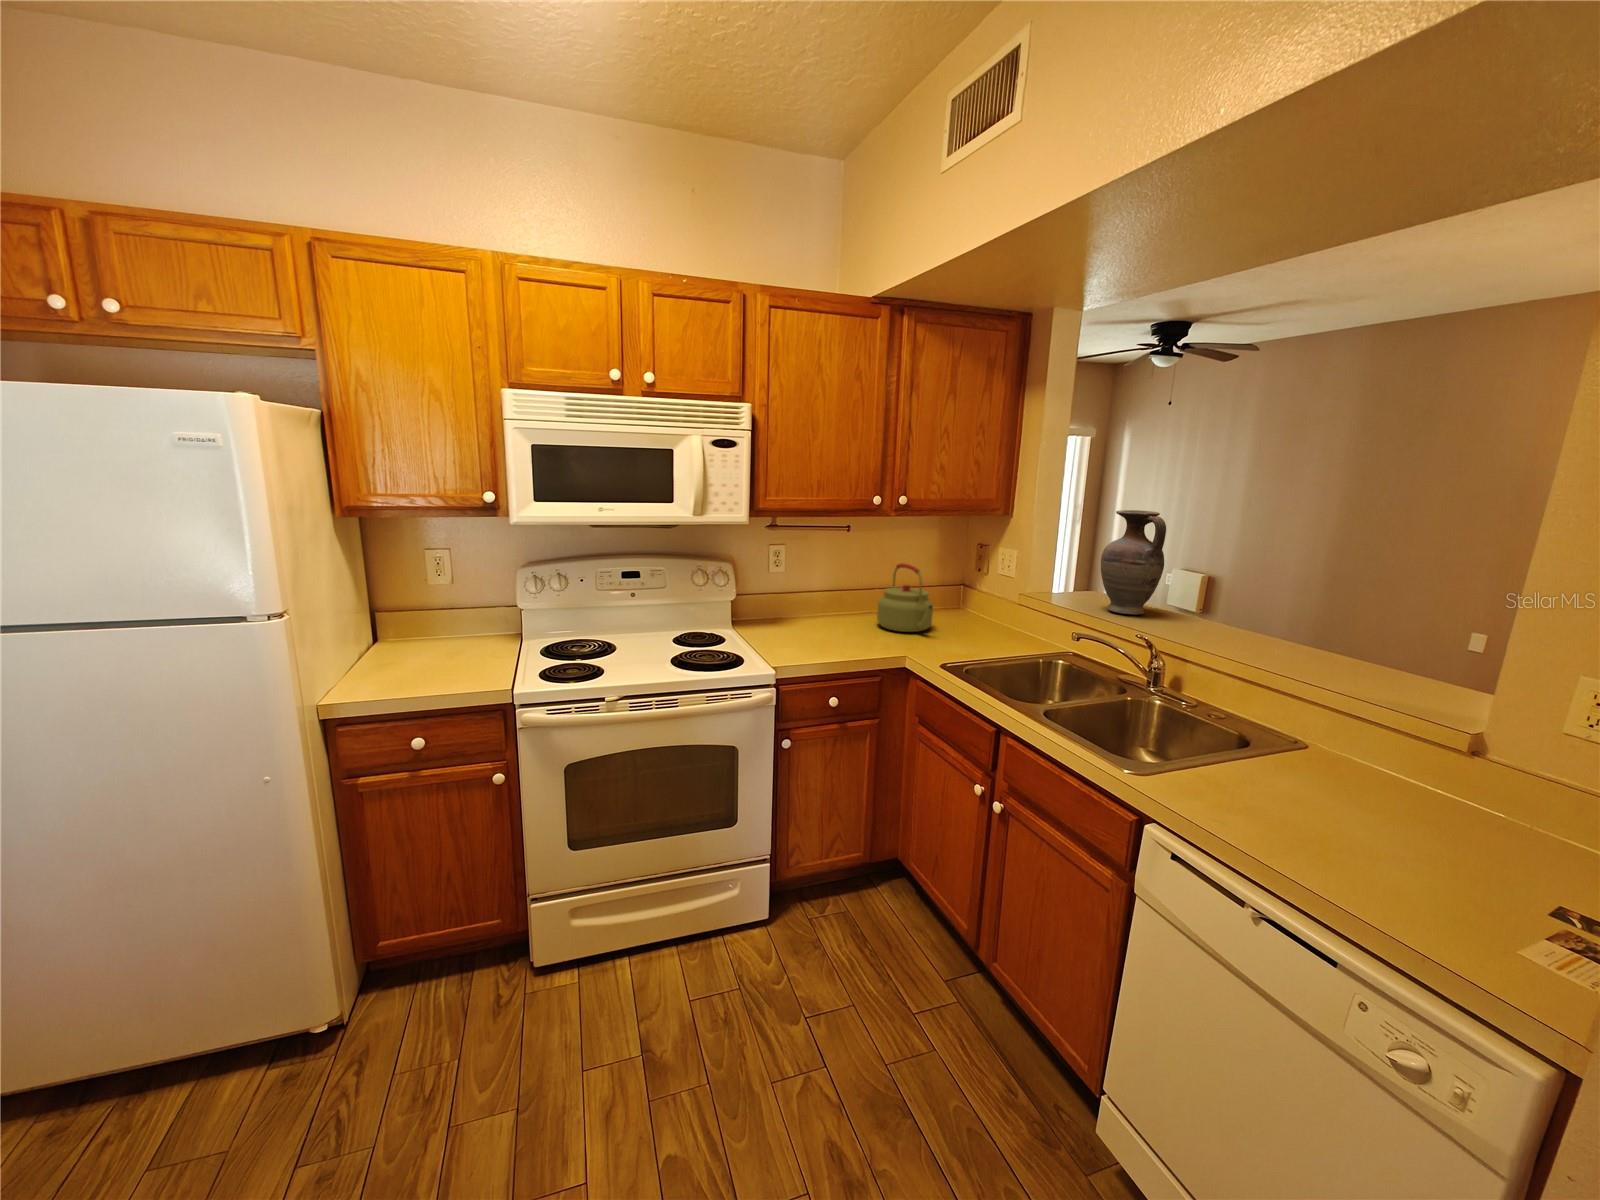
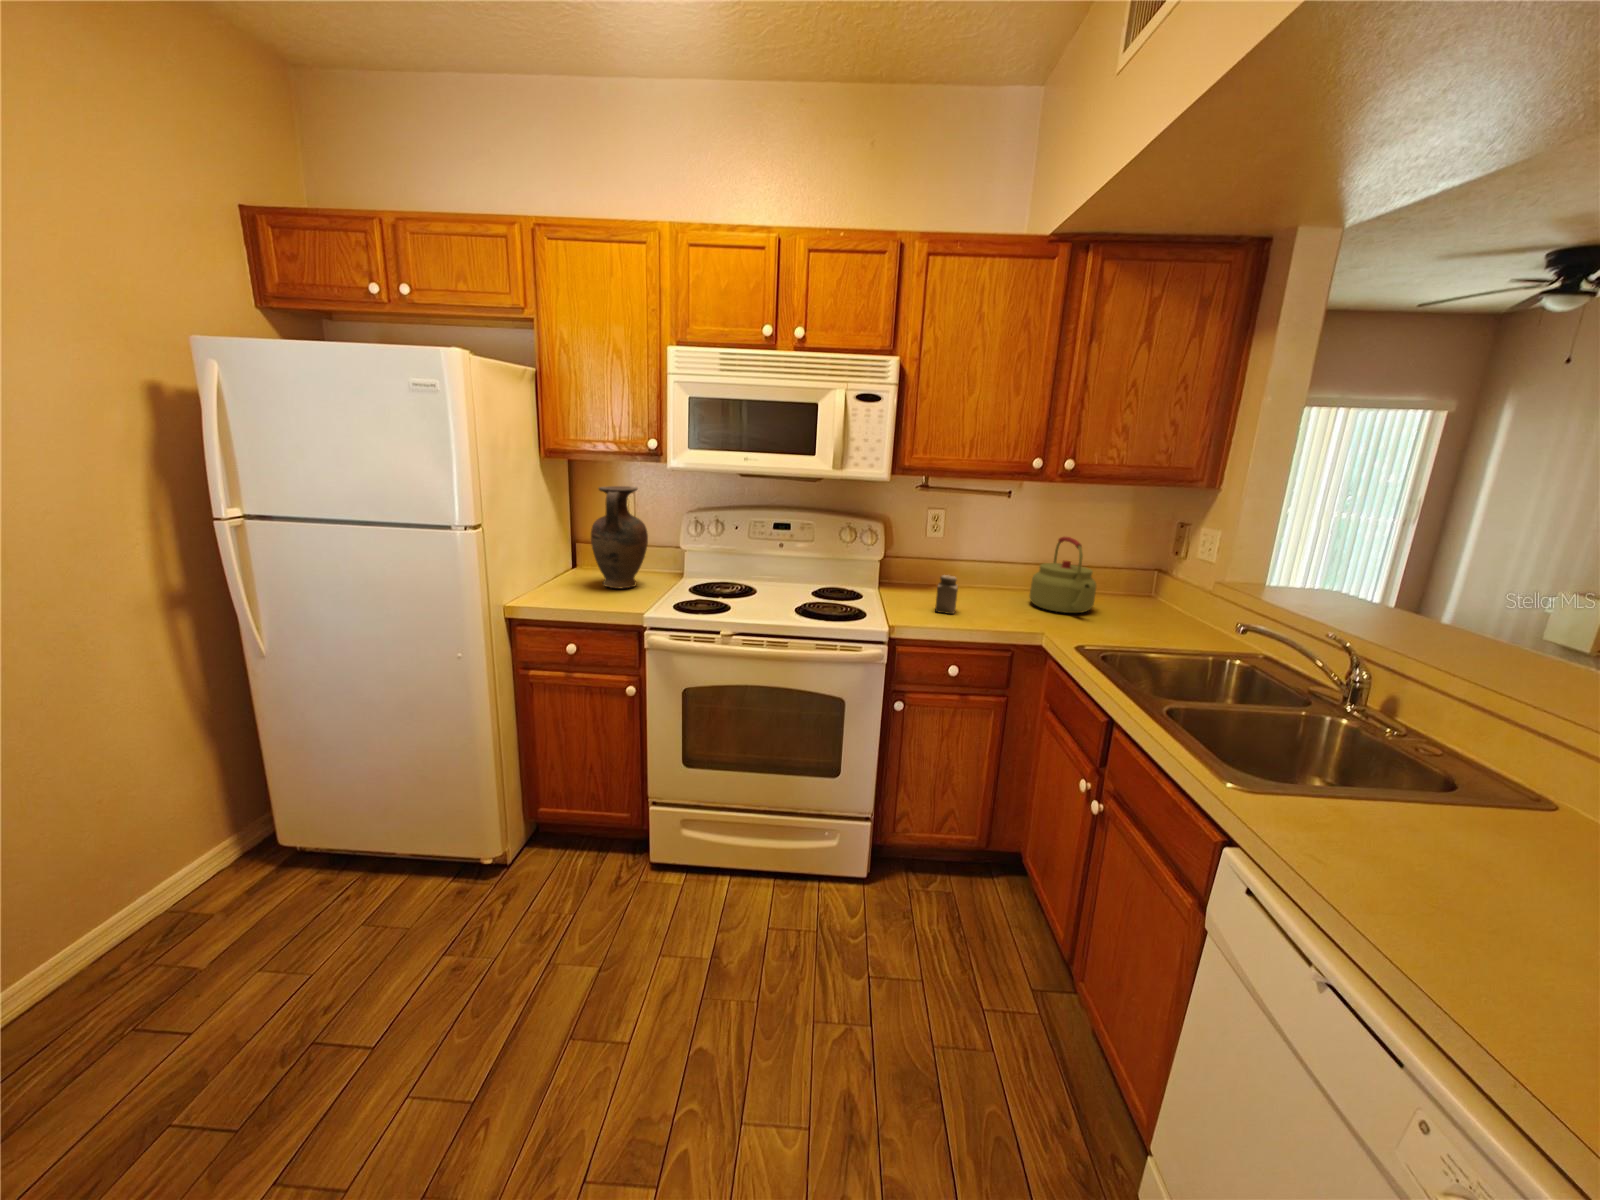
vase: present [1101,510,1166,615] -> present [591,486,648,588]
salt shaker: none [804,610,824,647] -> present [935,575,958,614]

